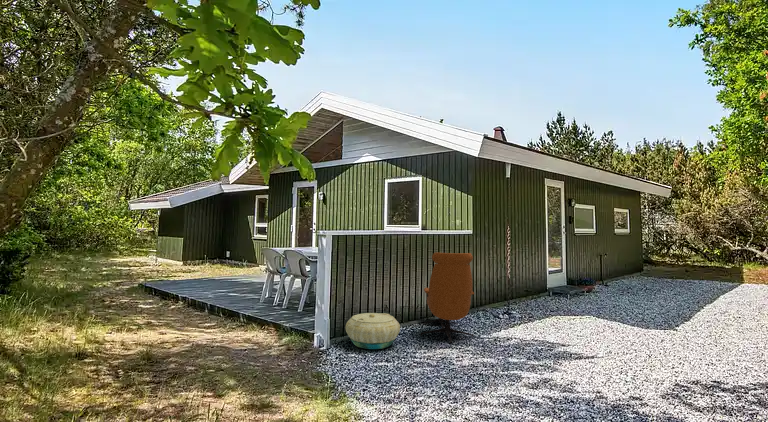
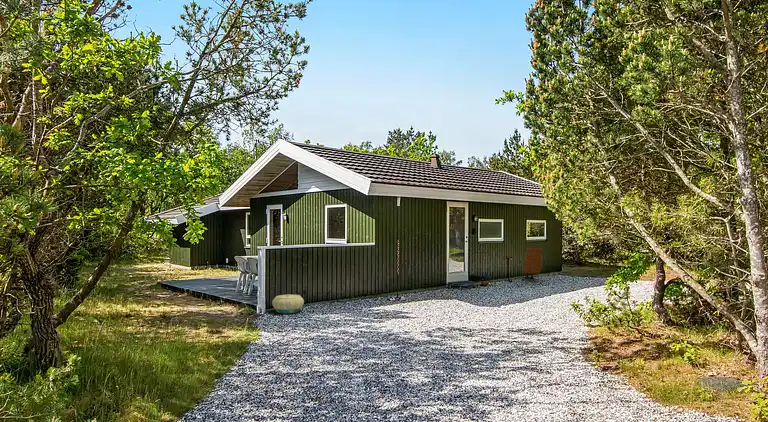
lounge chair: present [421,252,474,343] -> present [521,248,543,282]

